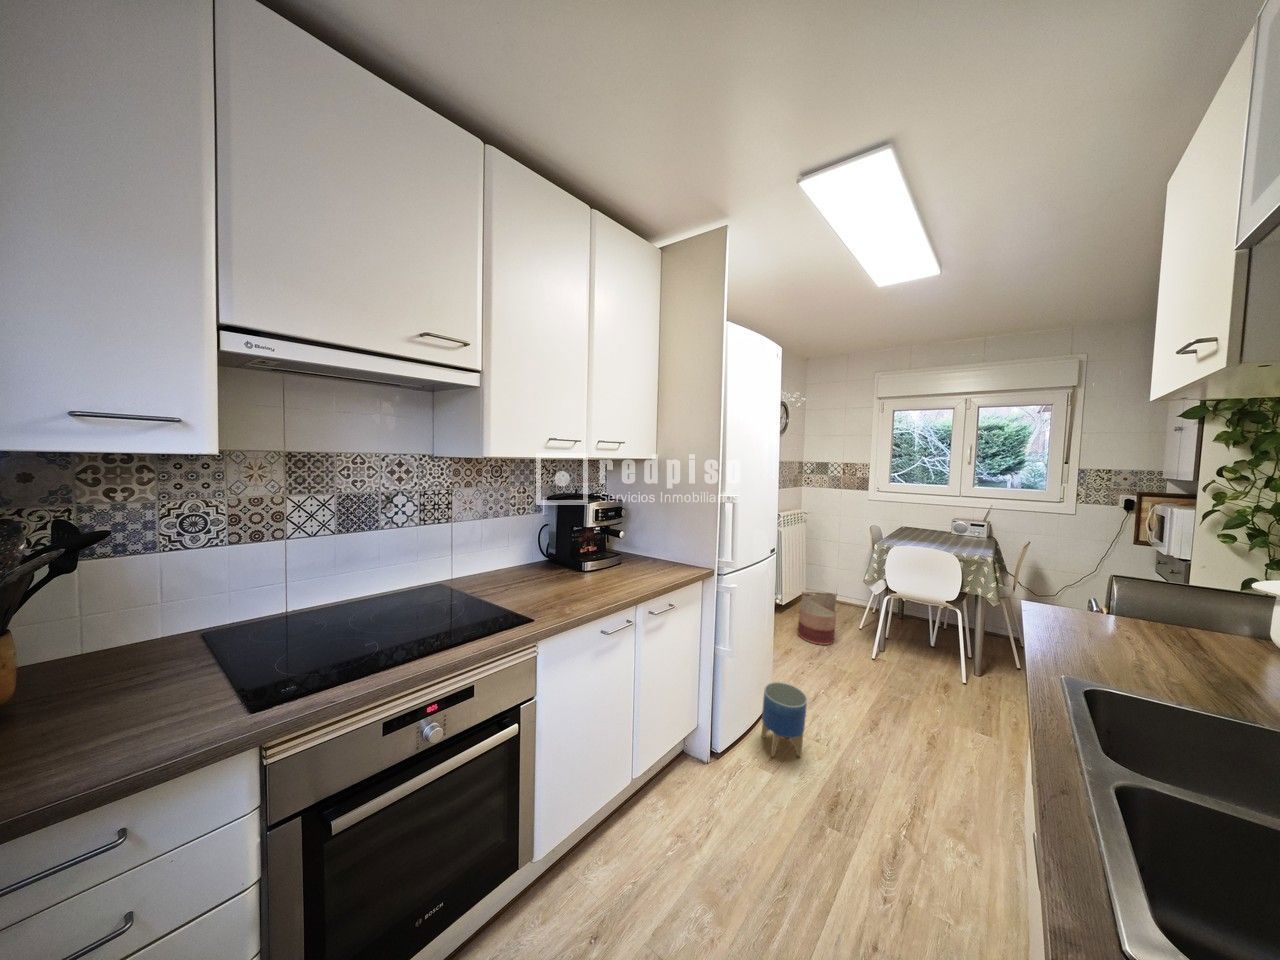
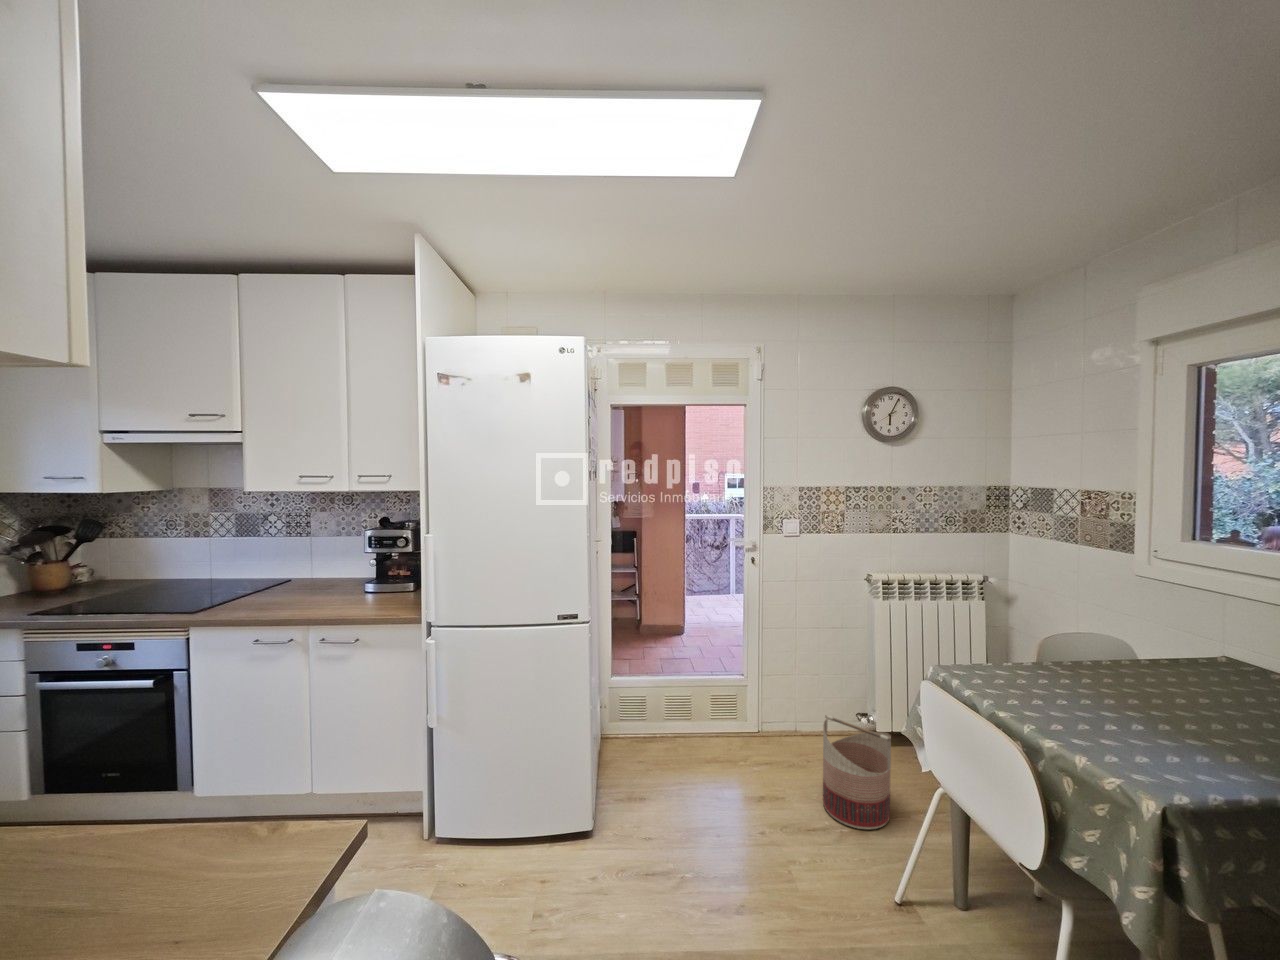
planter: present [762,682,807,757] -> none [496,783,553,894]

